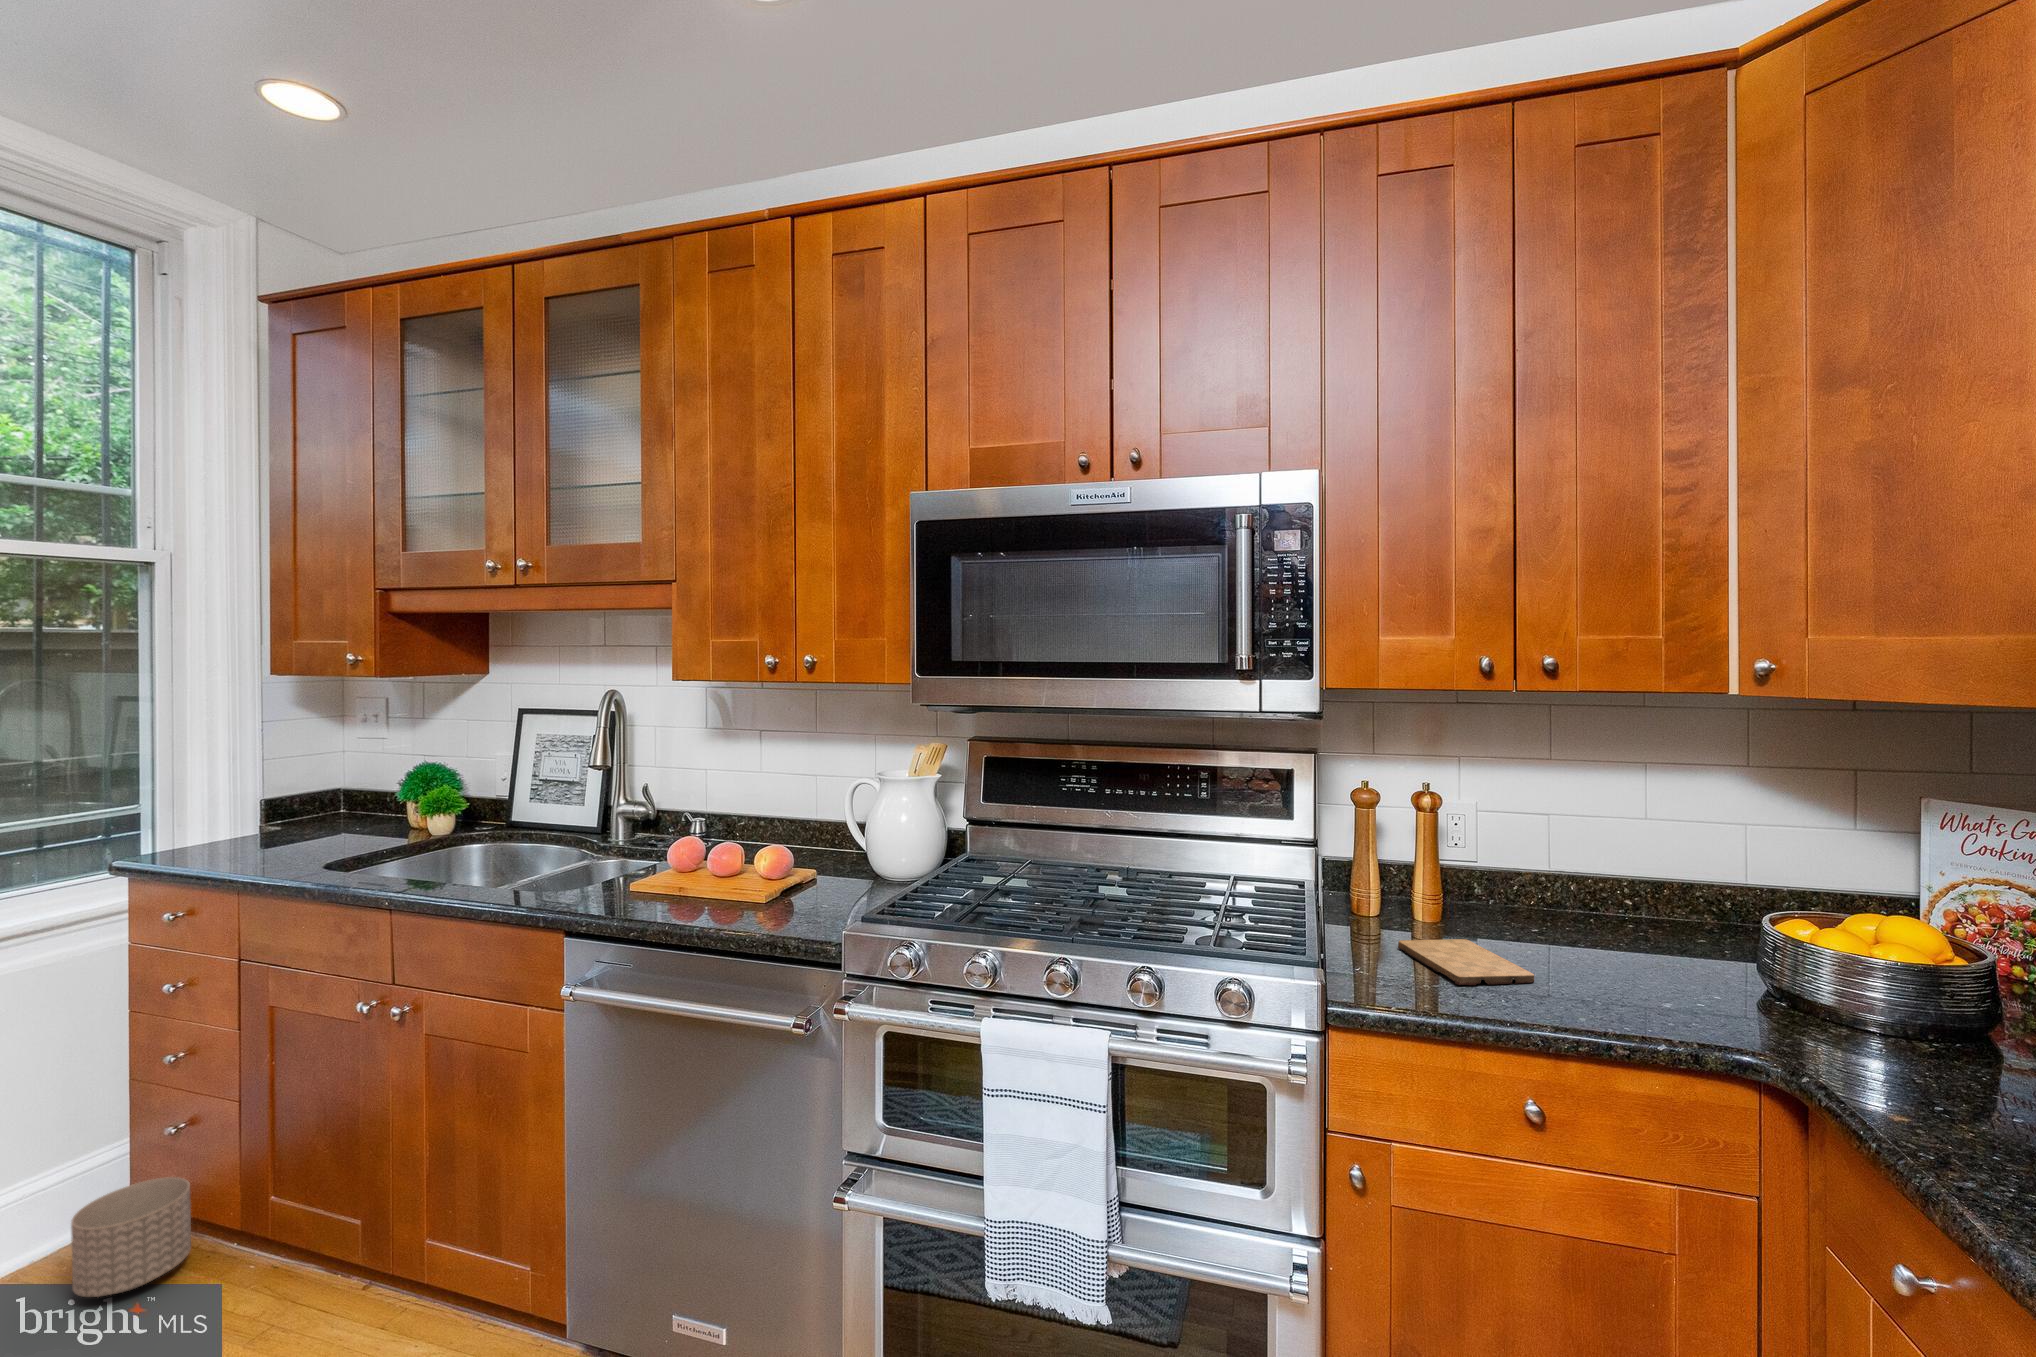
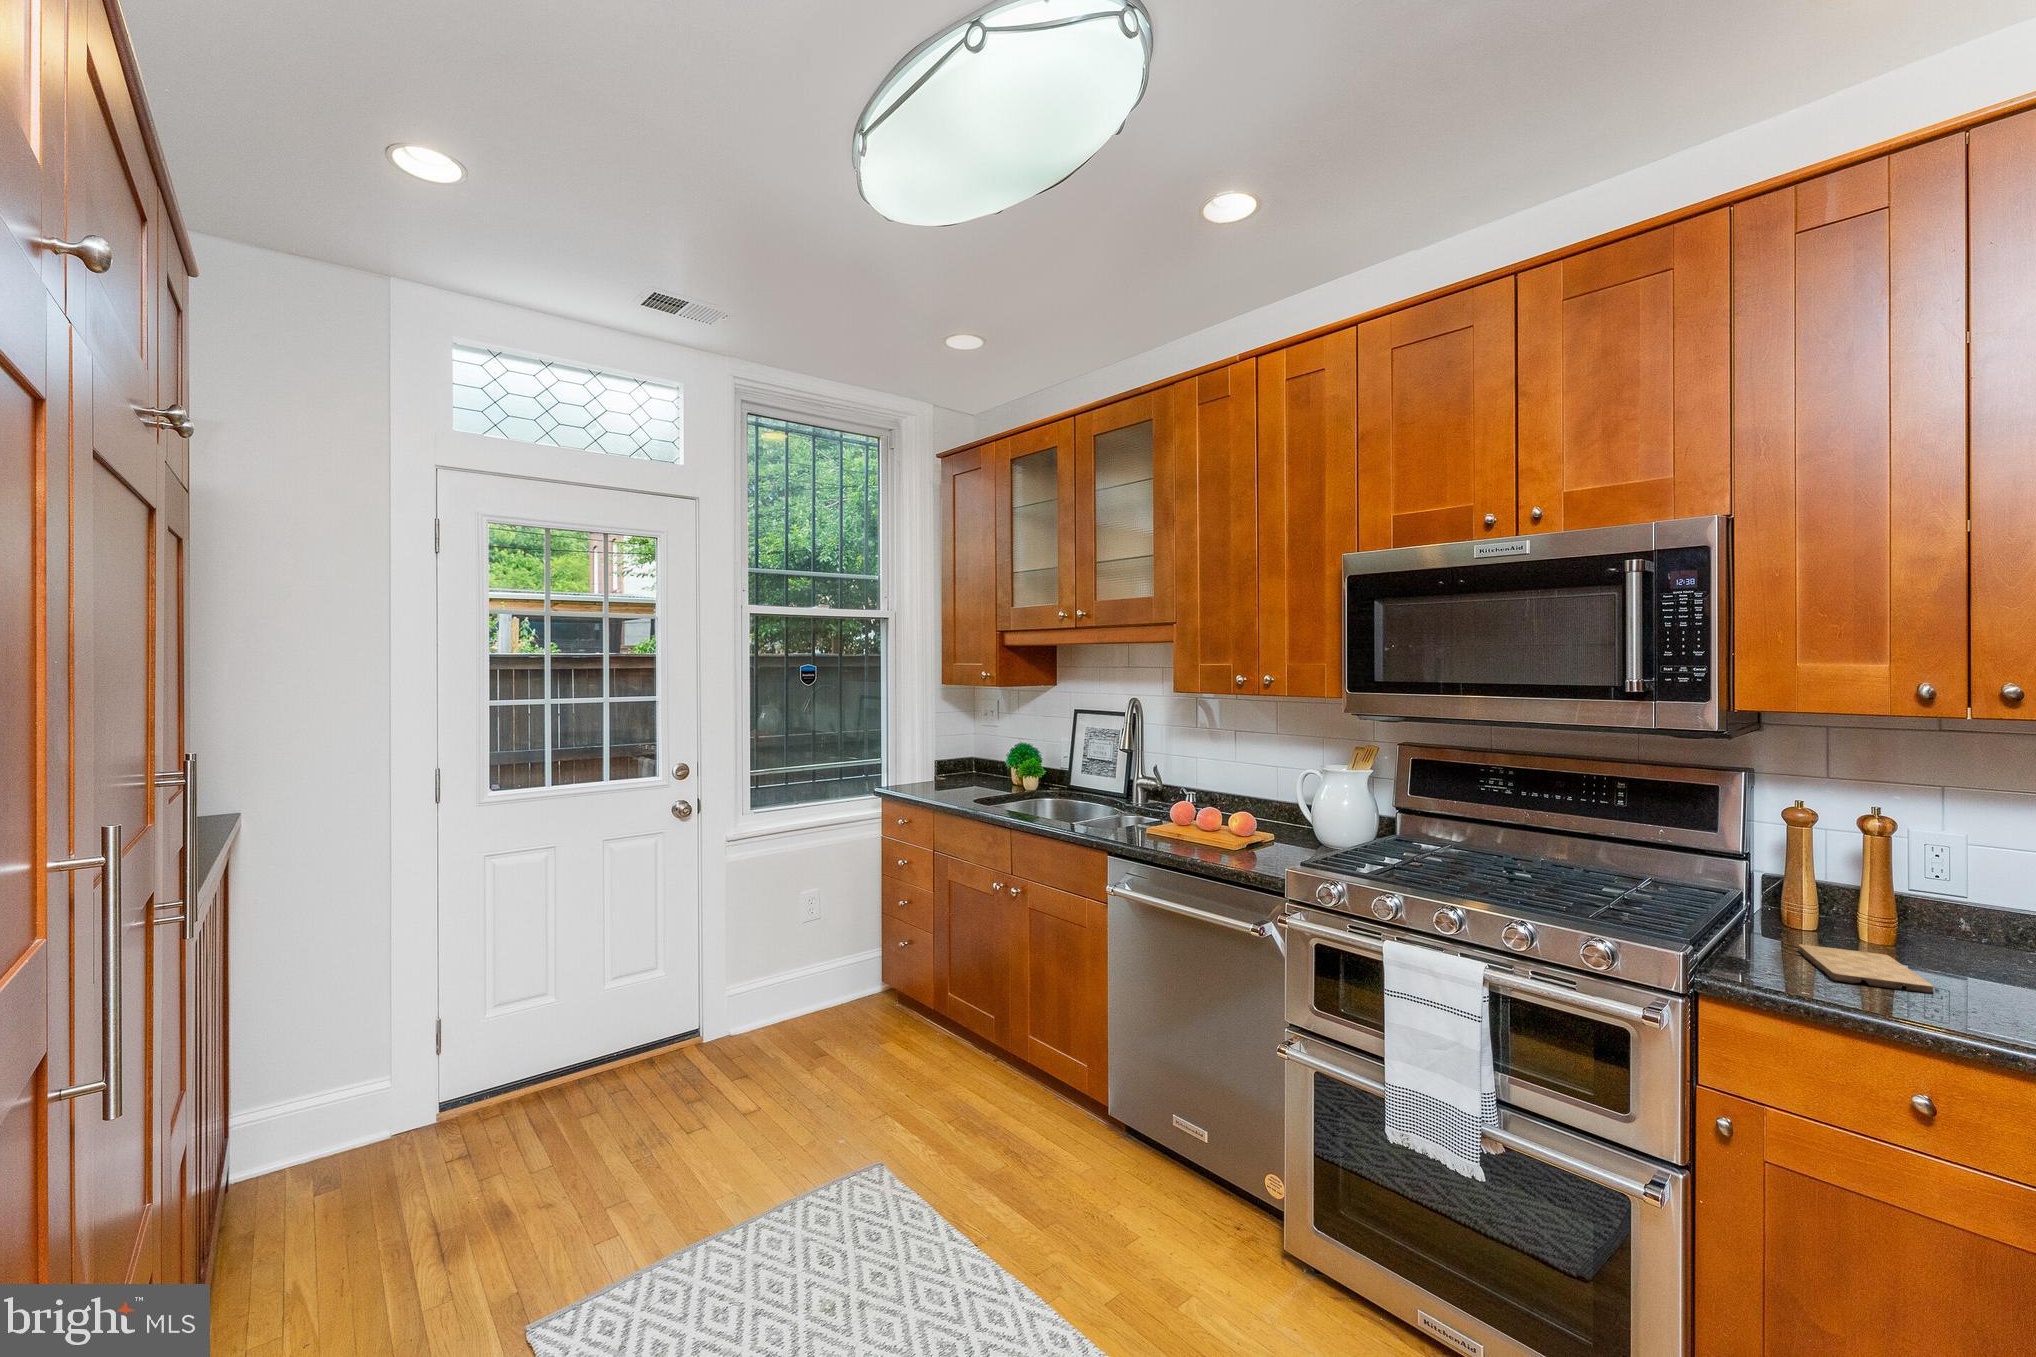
planter: present [71,1177,191,1297] -> none [863,973,910,1030]

